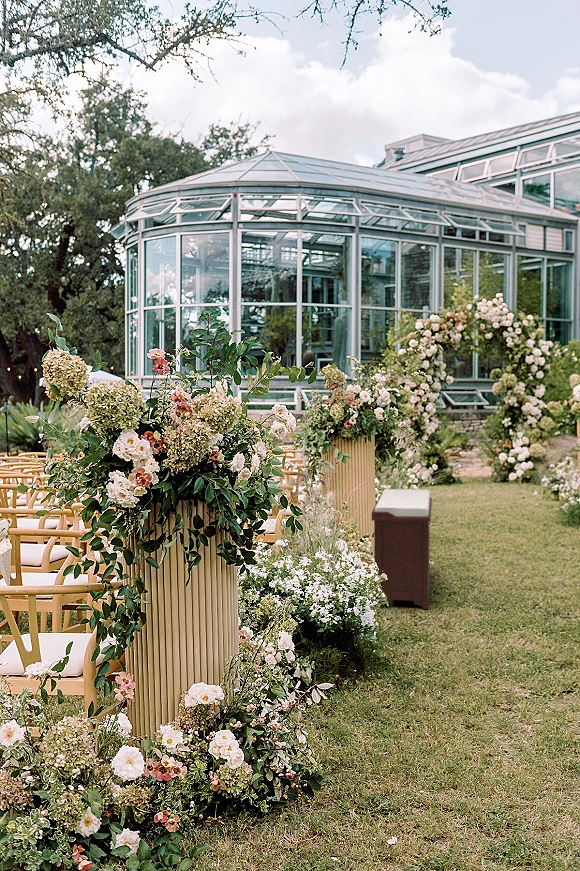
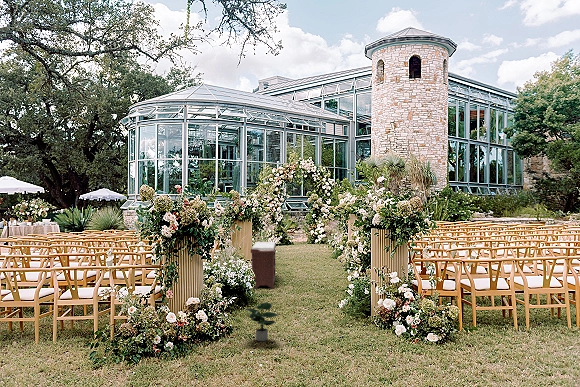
potted plant: none [364,702,466,827] -> present [247,303,278,341]

